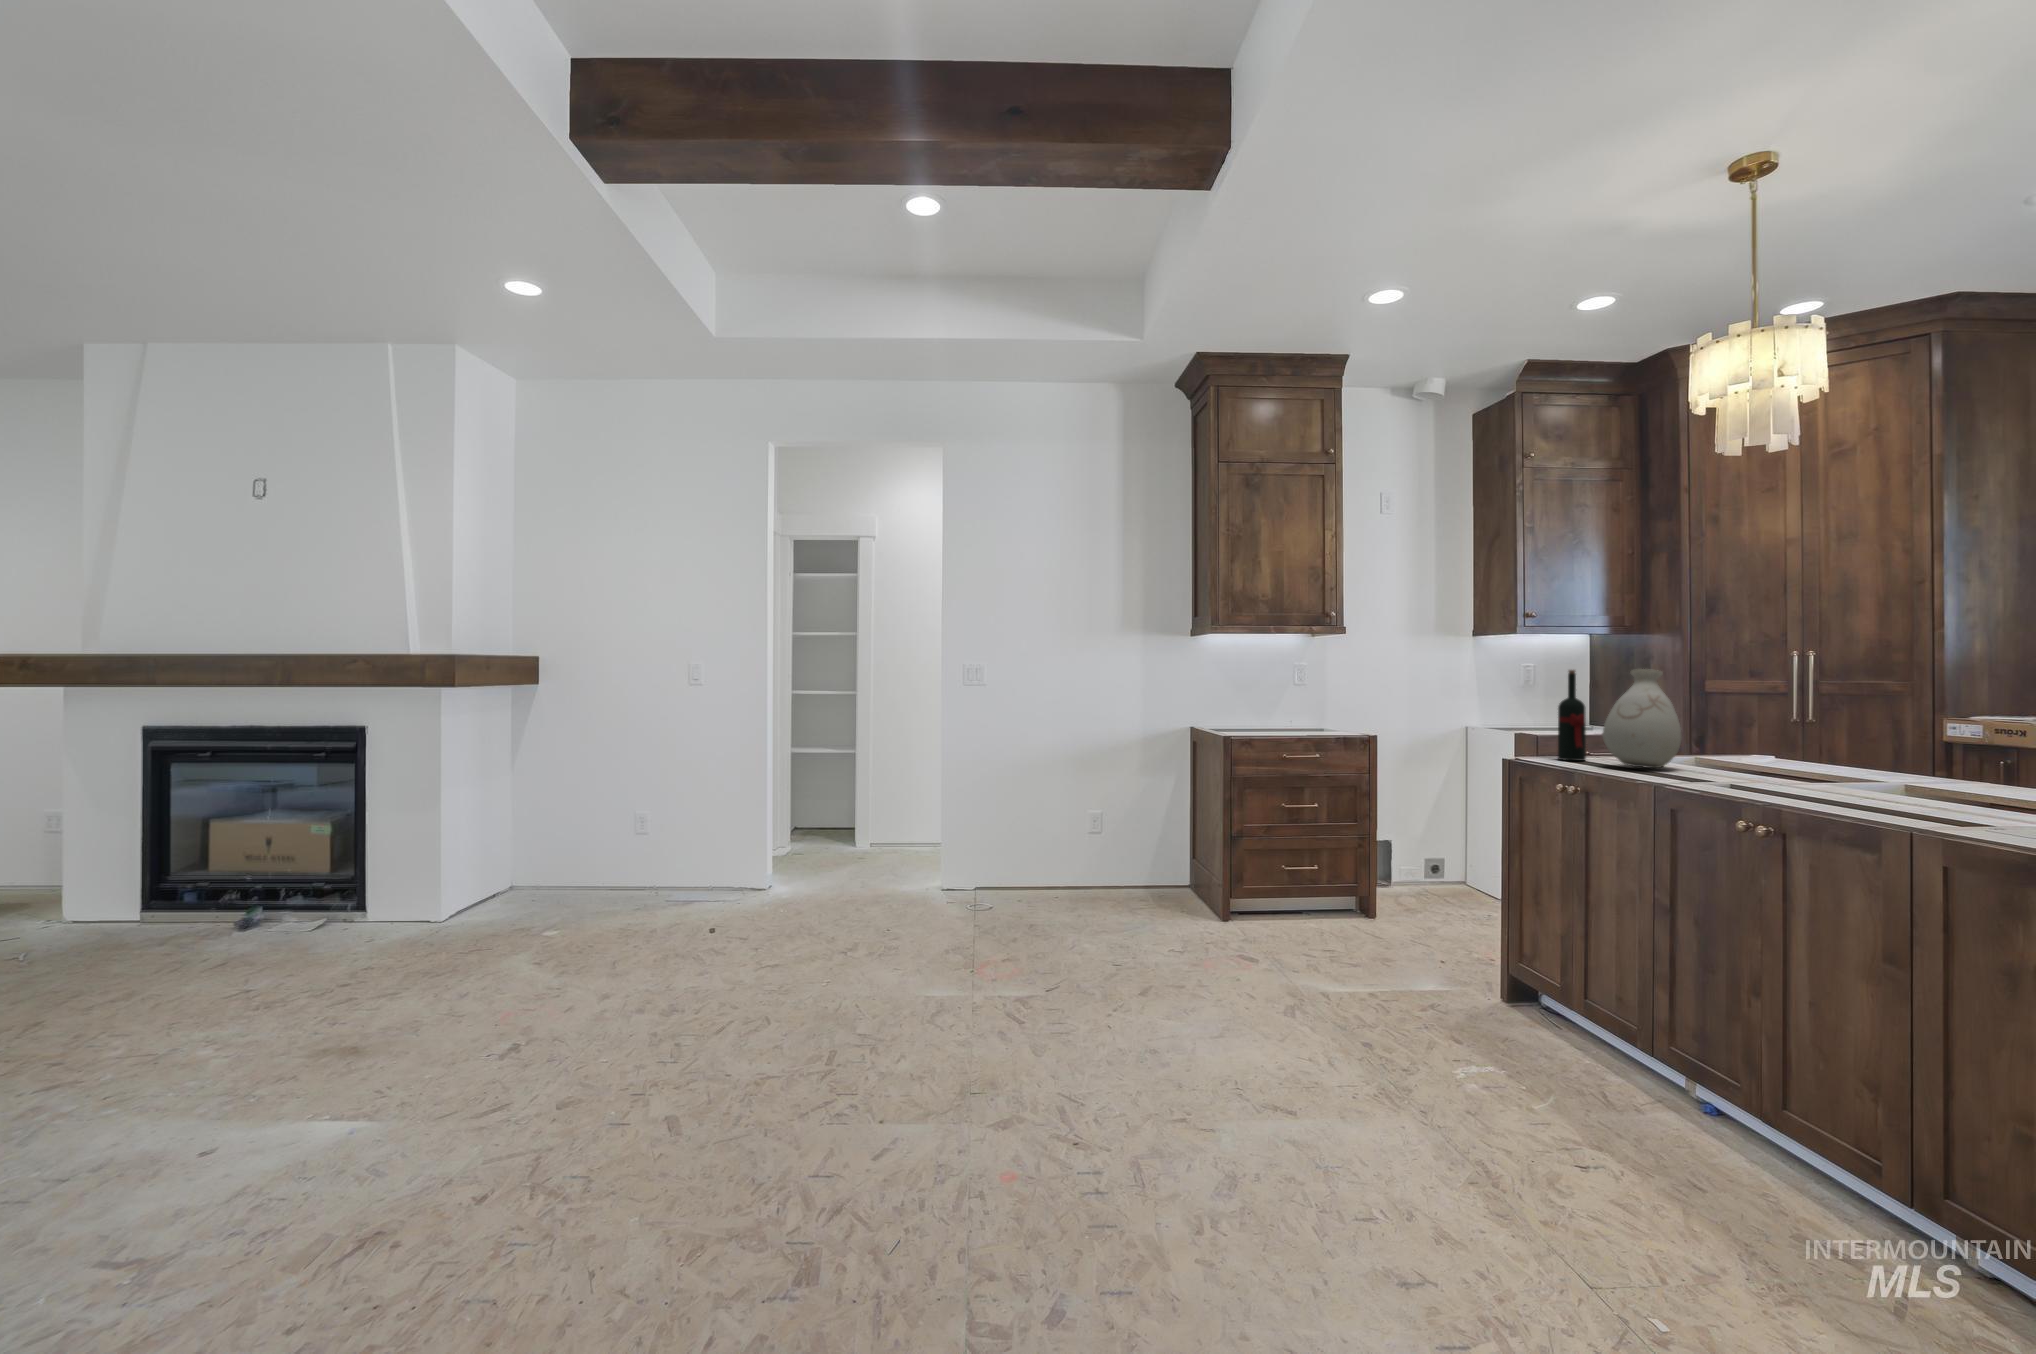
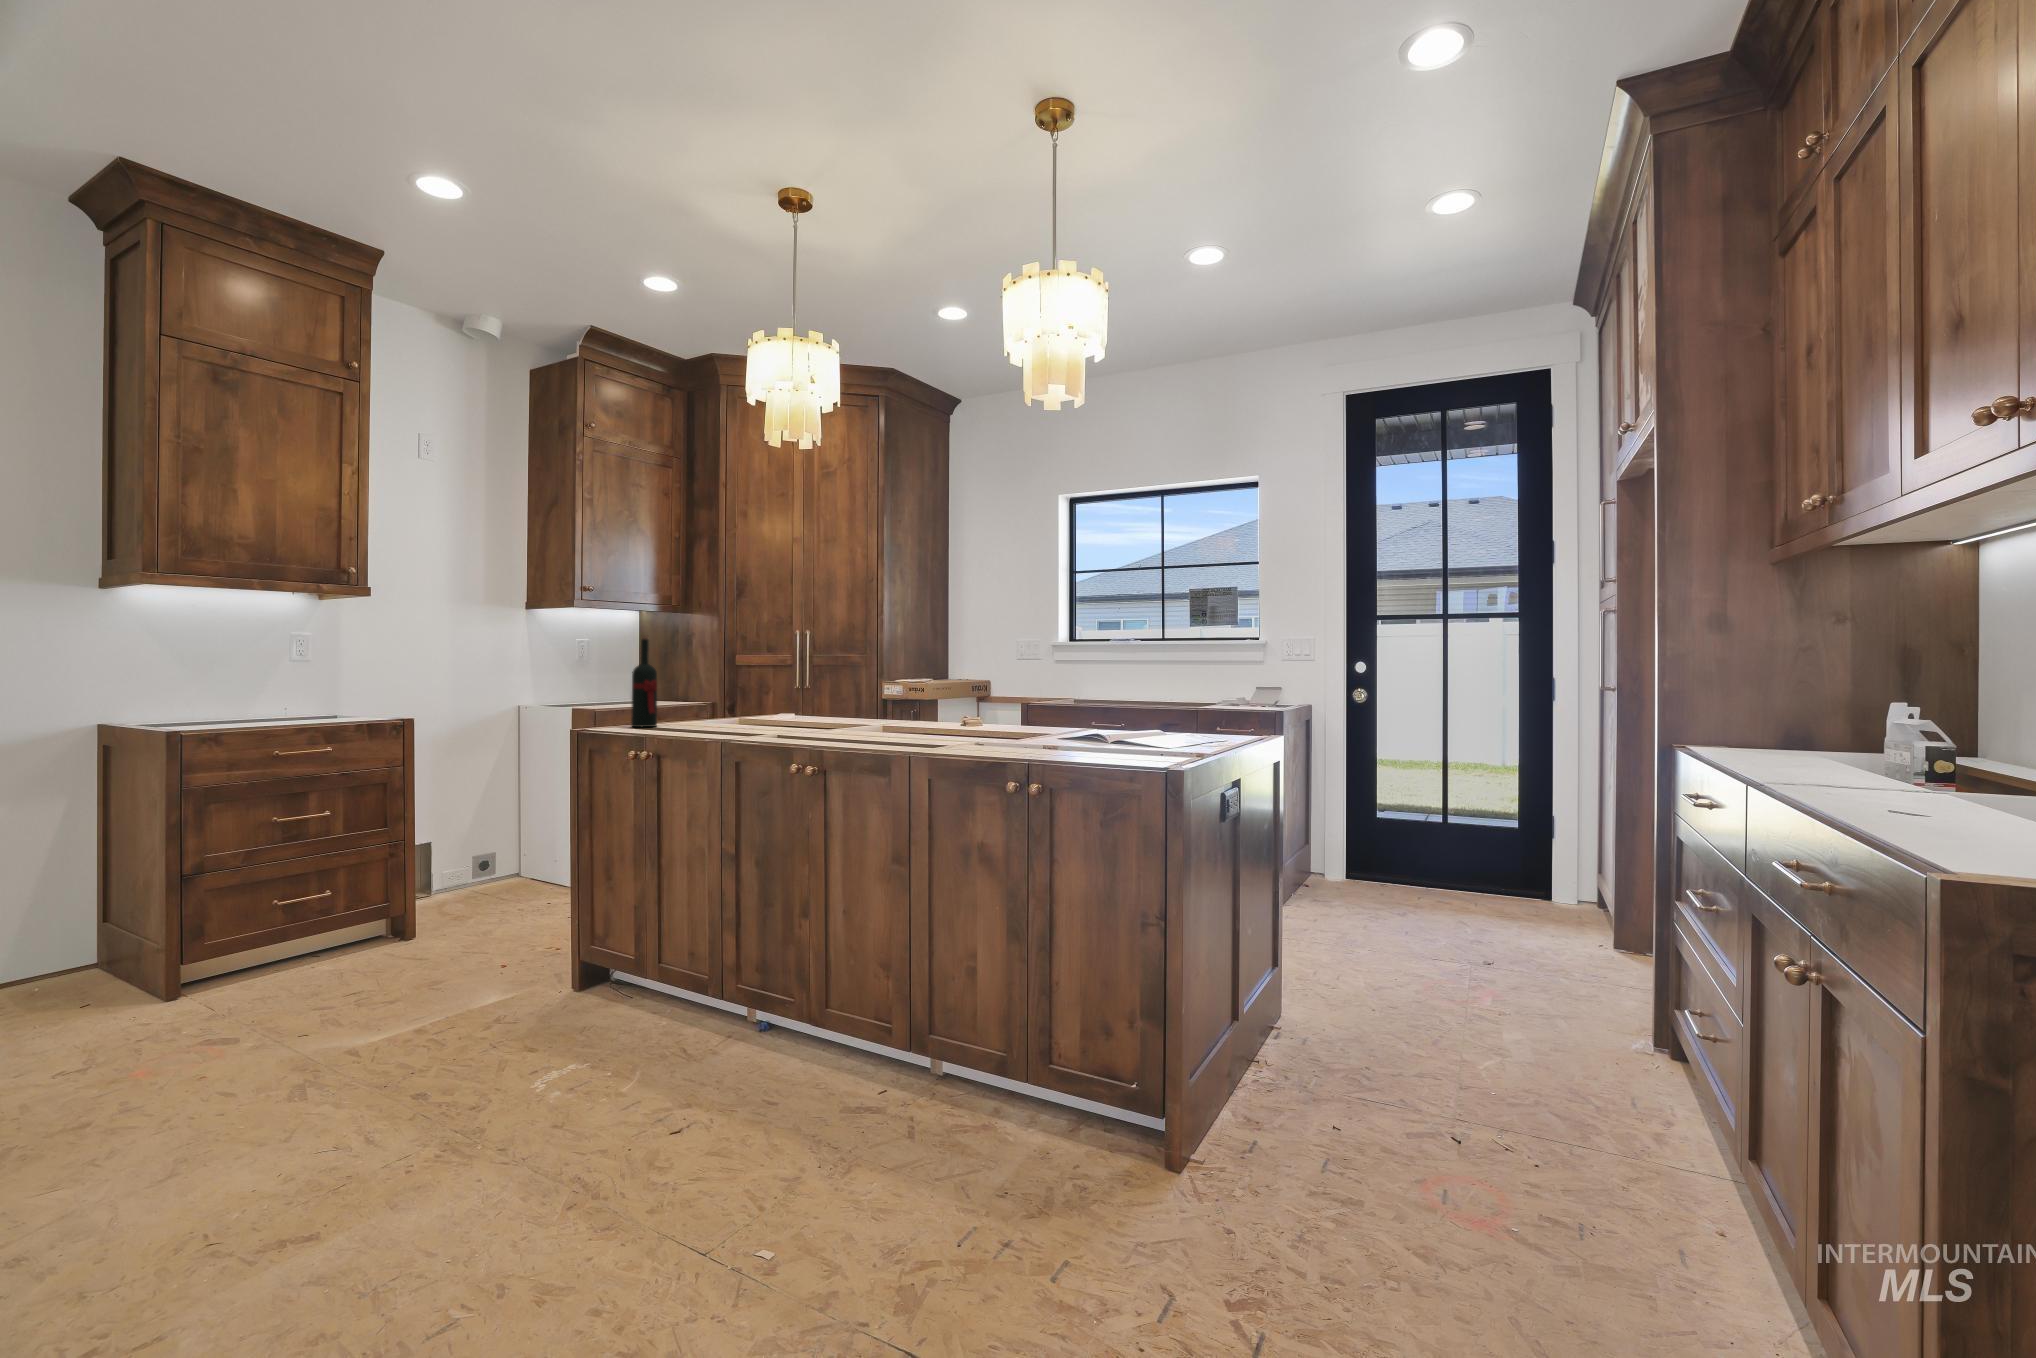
vase: present [1602,669,1681,768] -> none [675,635,739,728]

